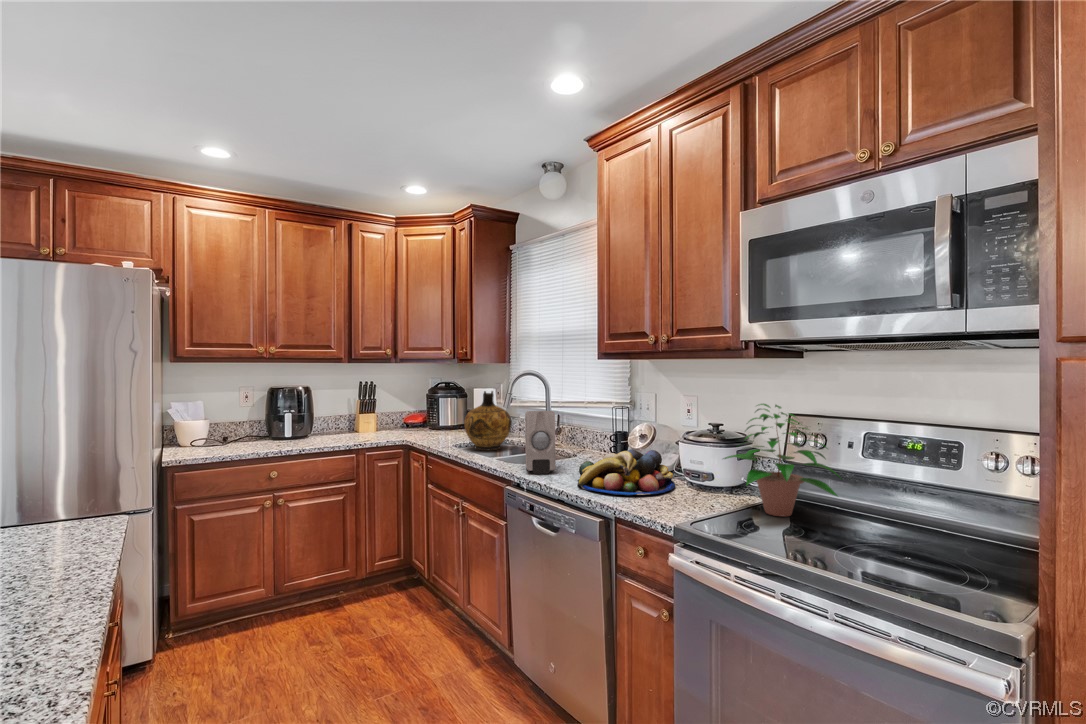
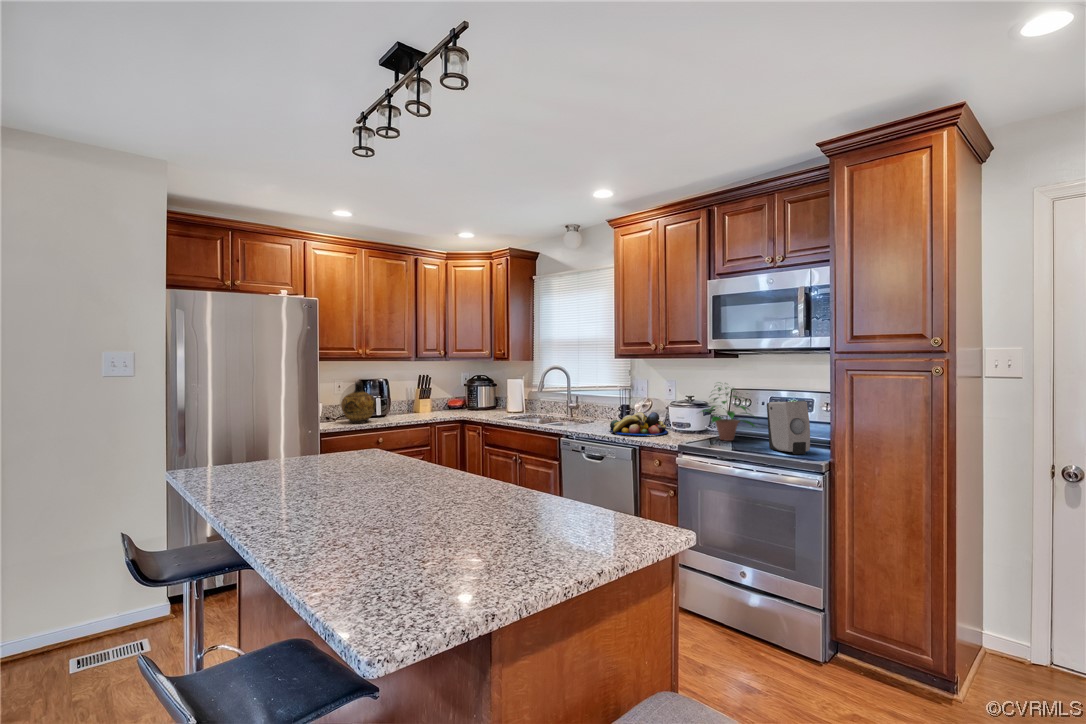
ceramic jug: present [464,391,512,450] -> present [341,382,376,423]
soap dispenser: present [525,411,555,474] -> present [767,401,810,454]

